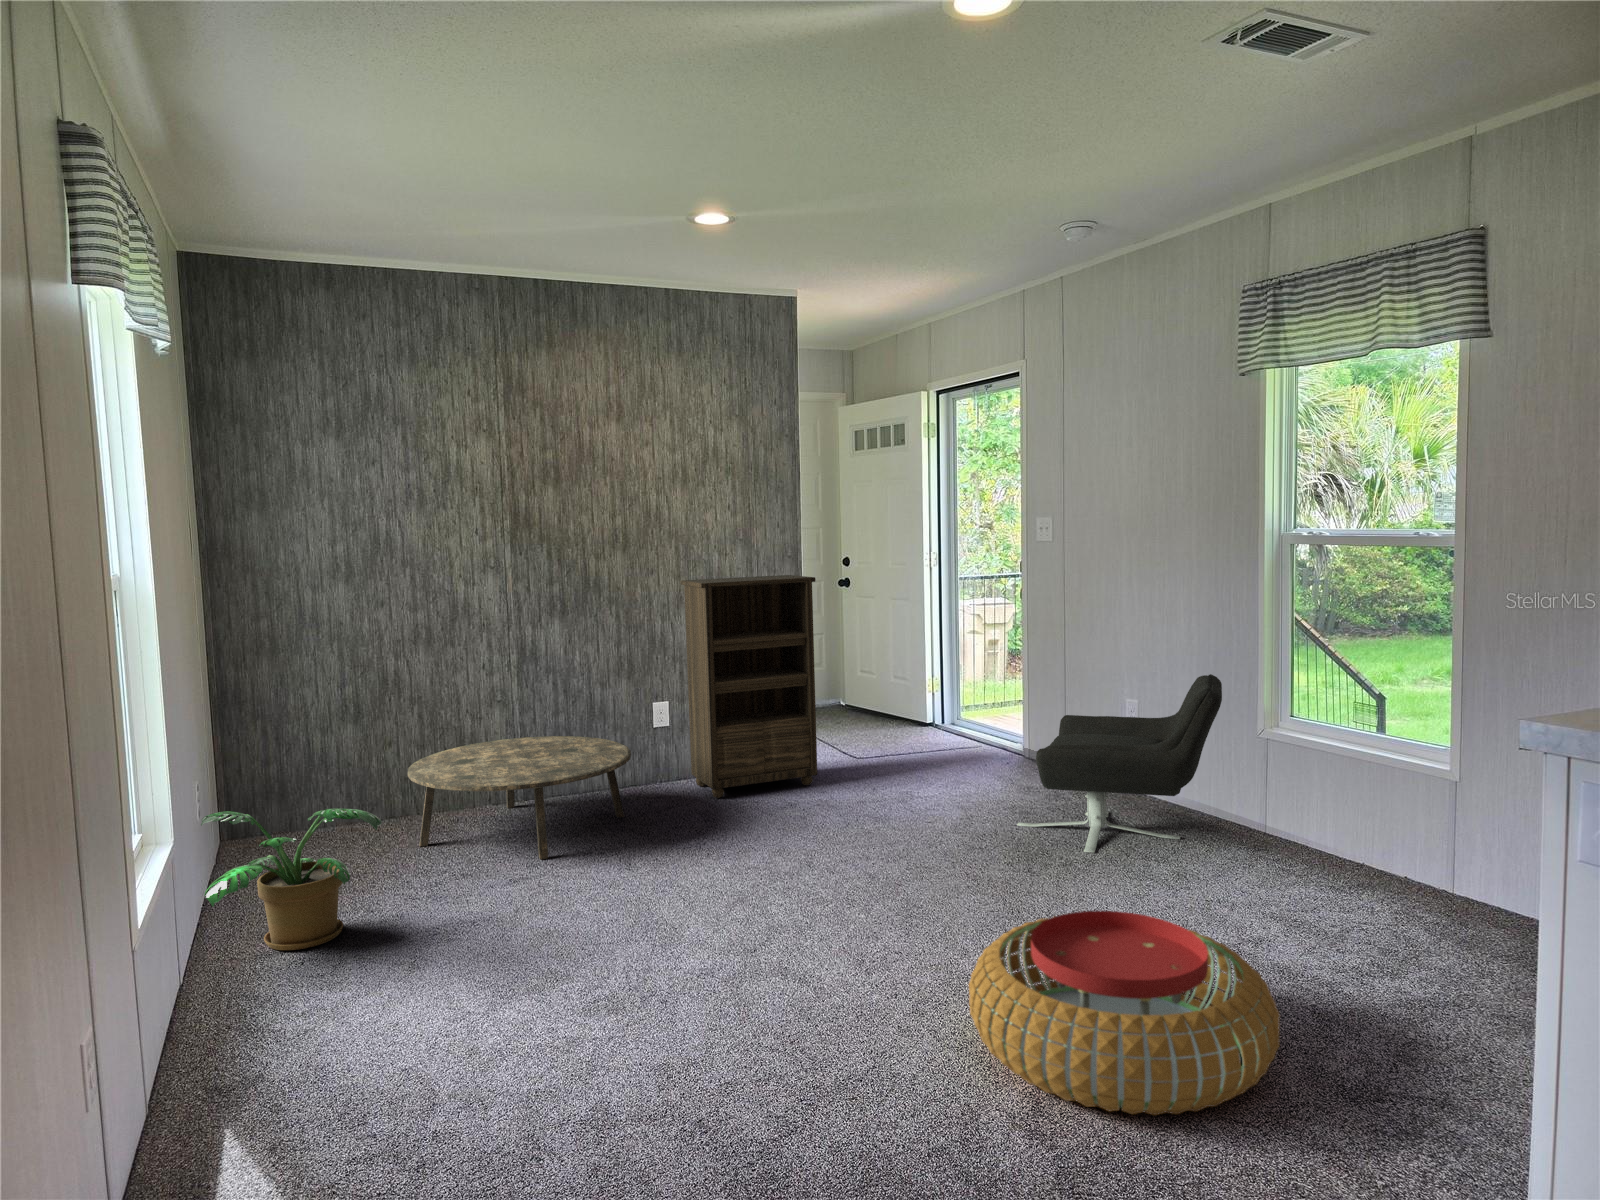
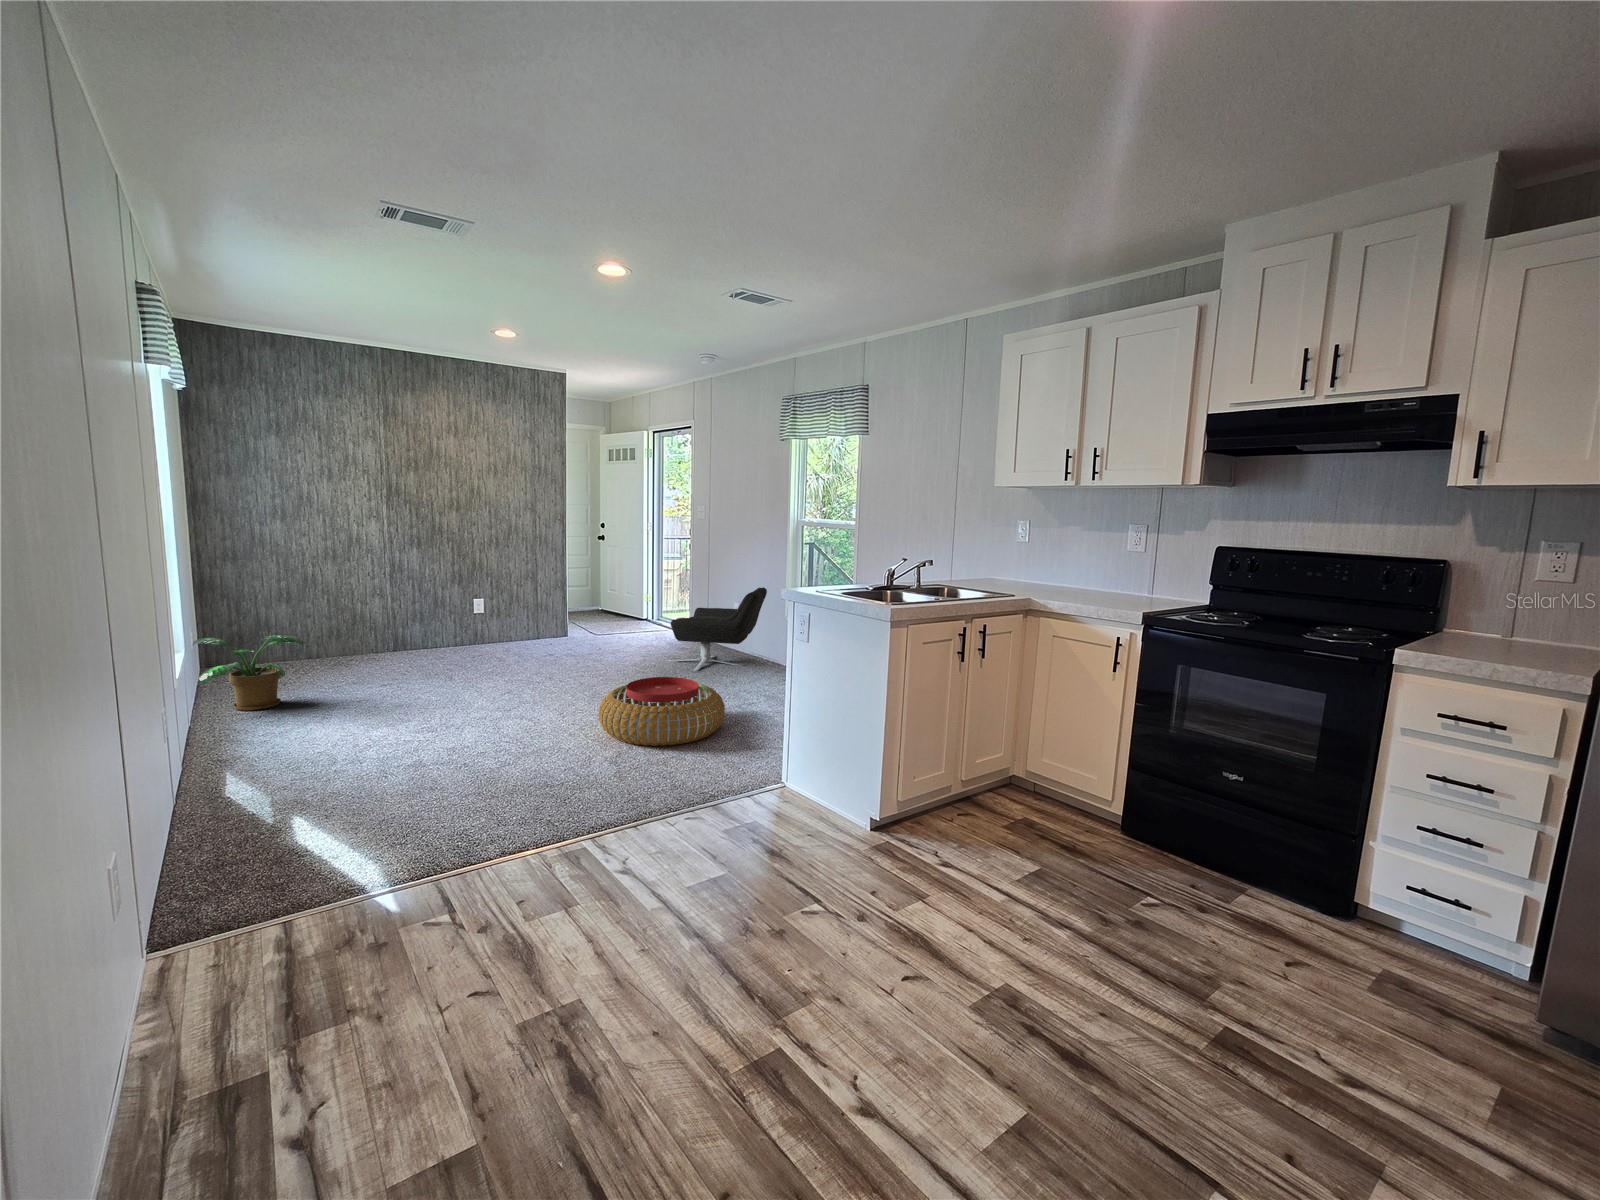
bookshelf: present [681,575,817,798] -> none [491,530,570,650]
coffee table: present [407,736,631,860] -> none [317,615,456,675]

